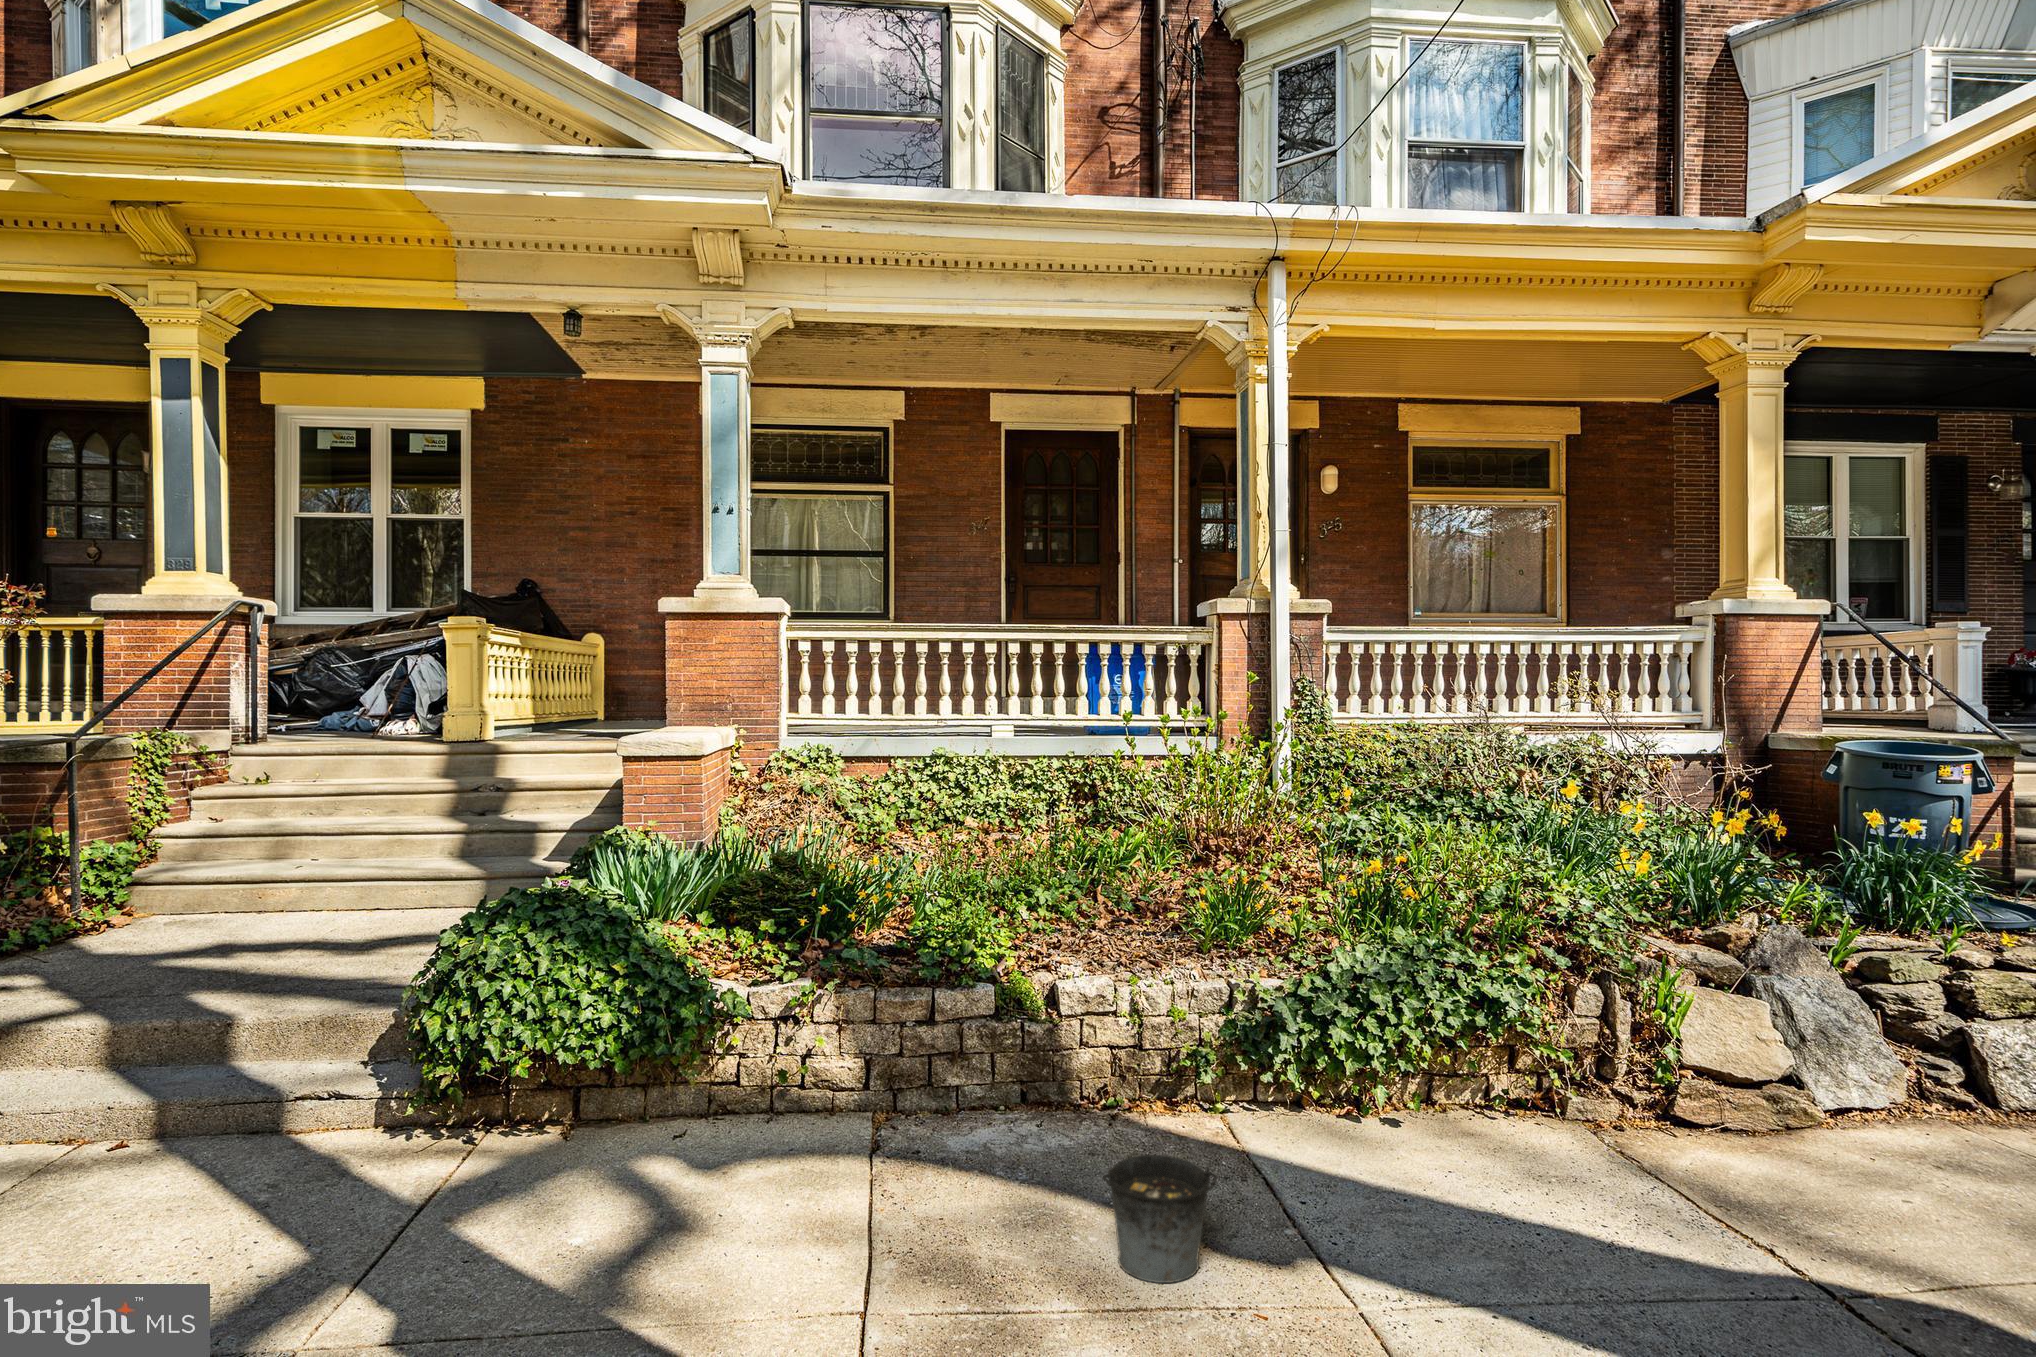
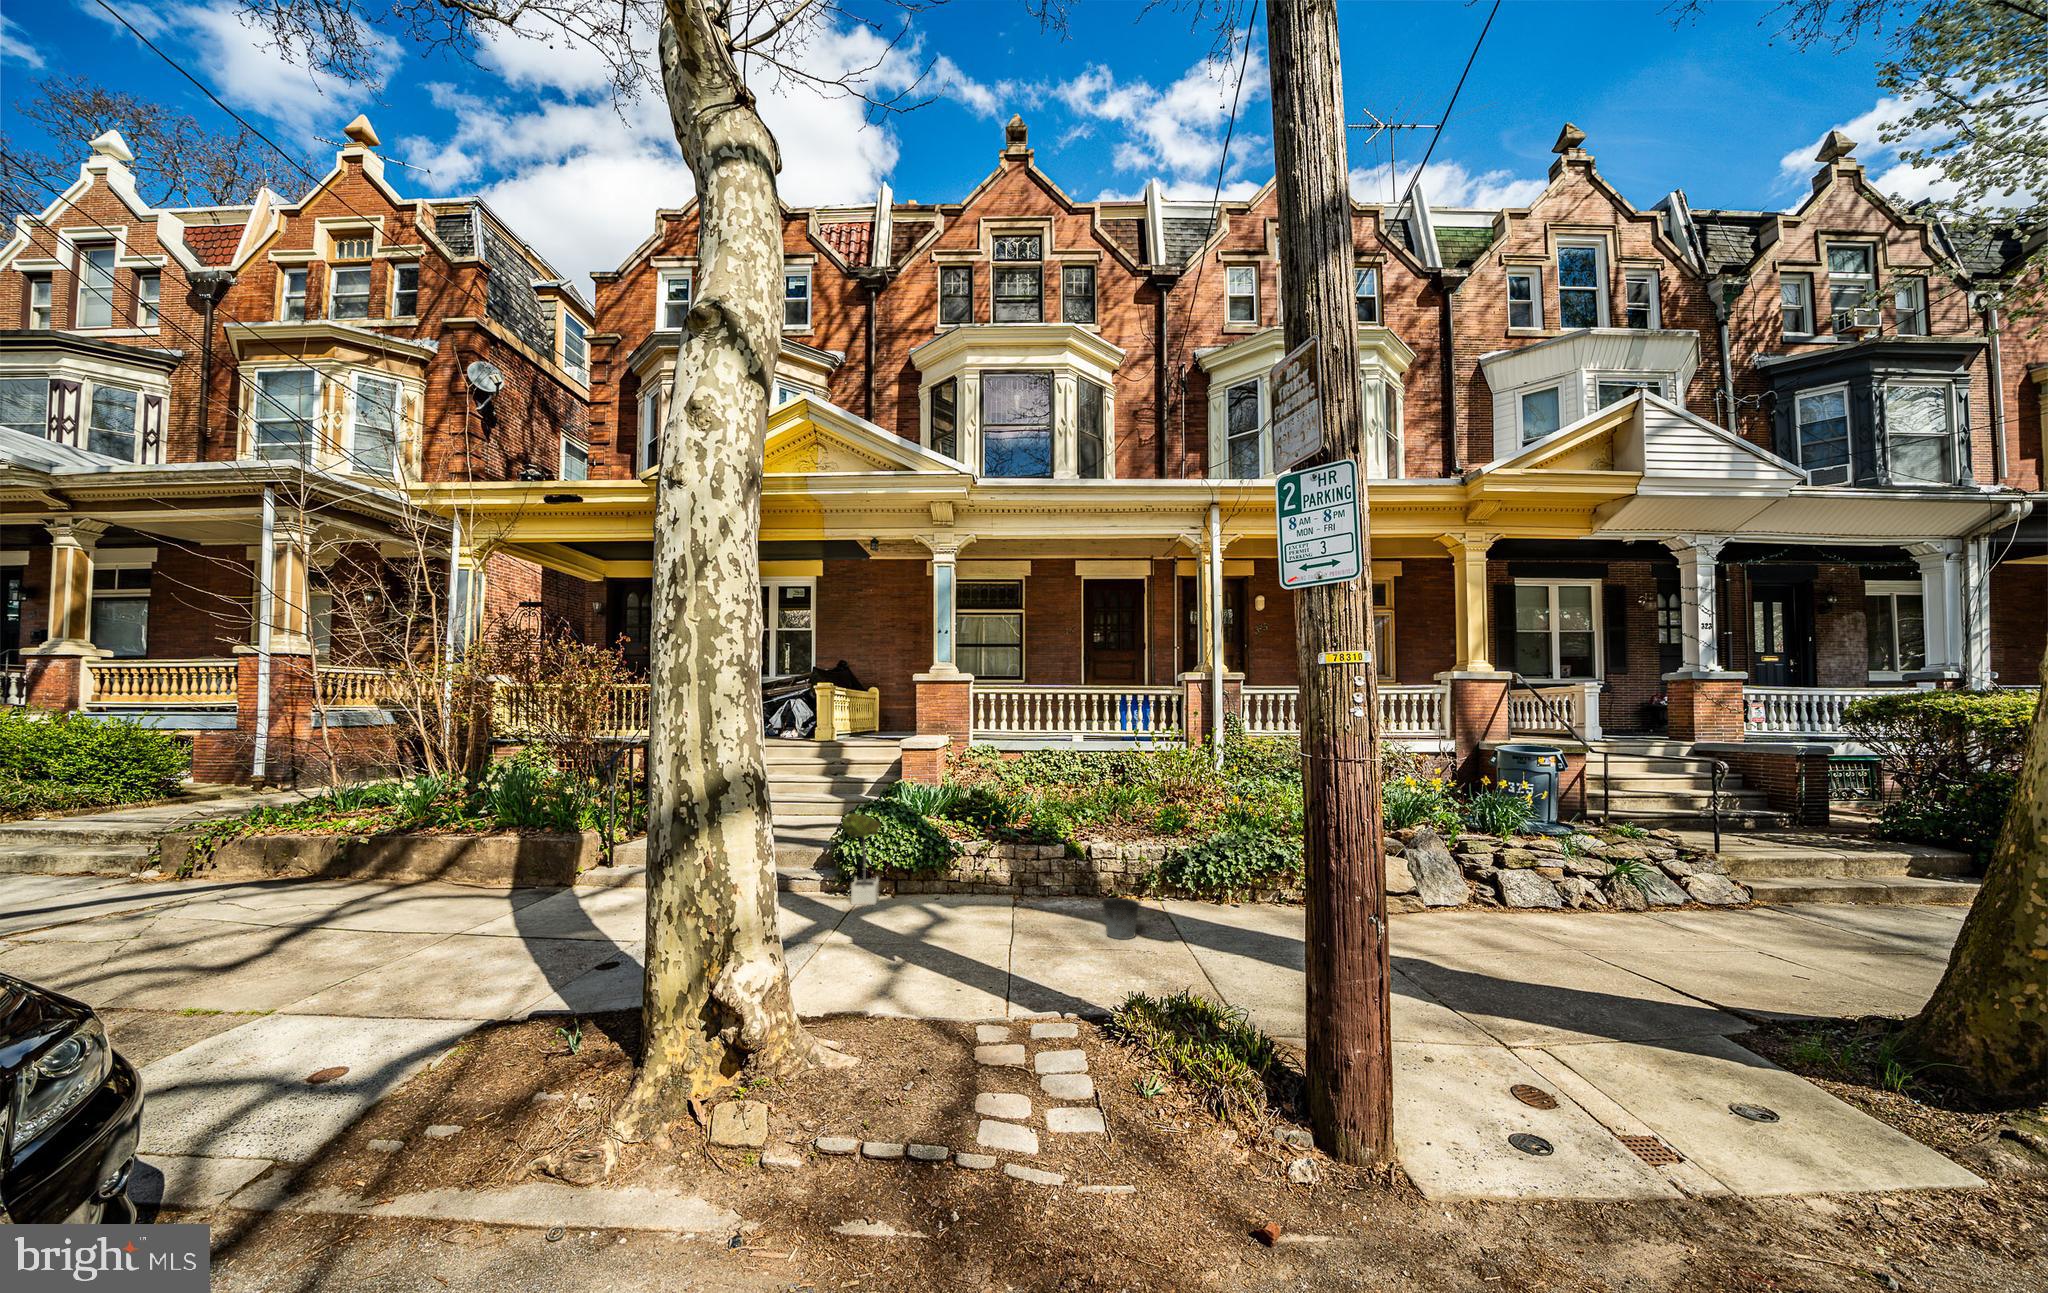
potted tree: none [407,931,518,1171] -> present [843,814,880,905]

